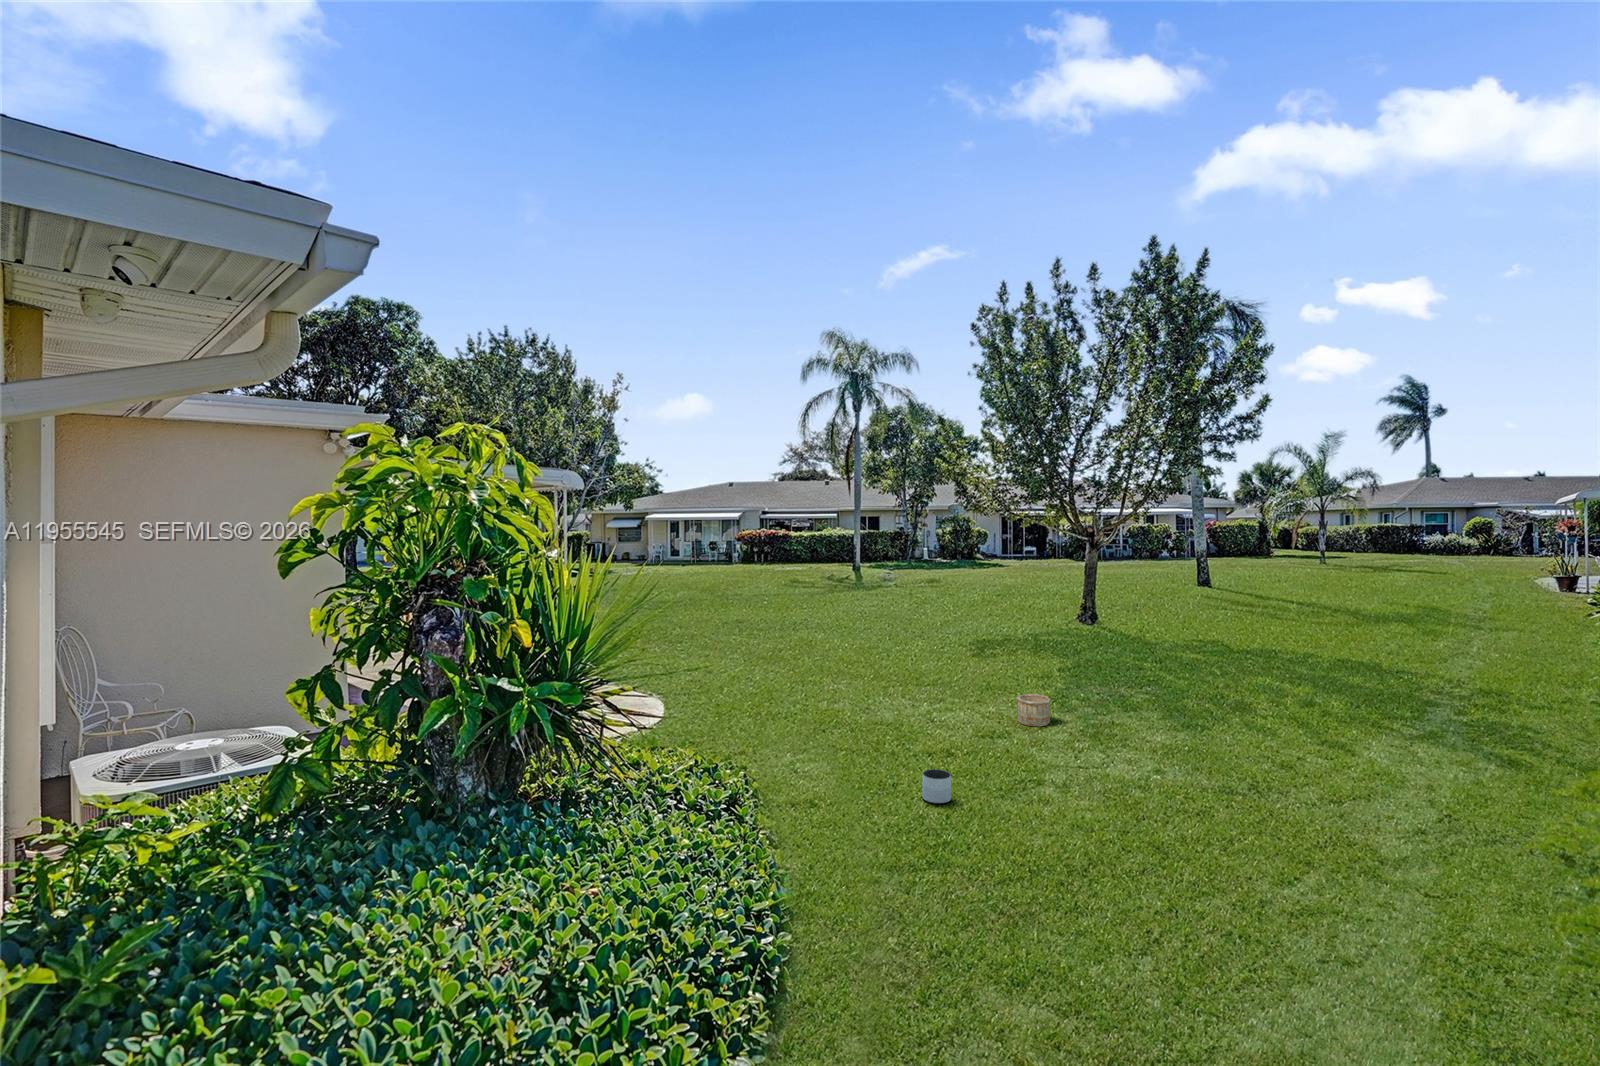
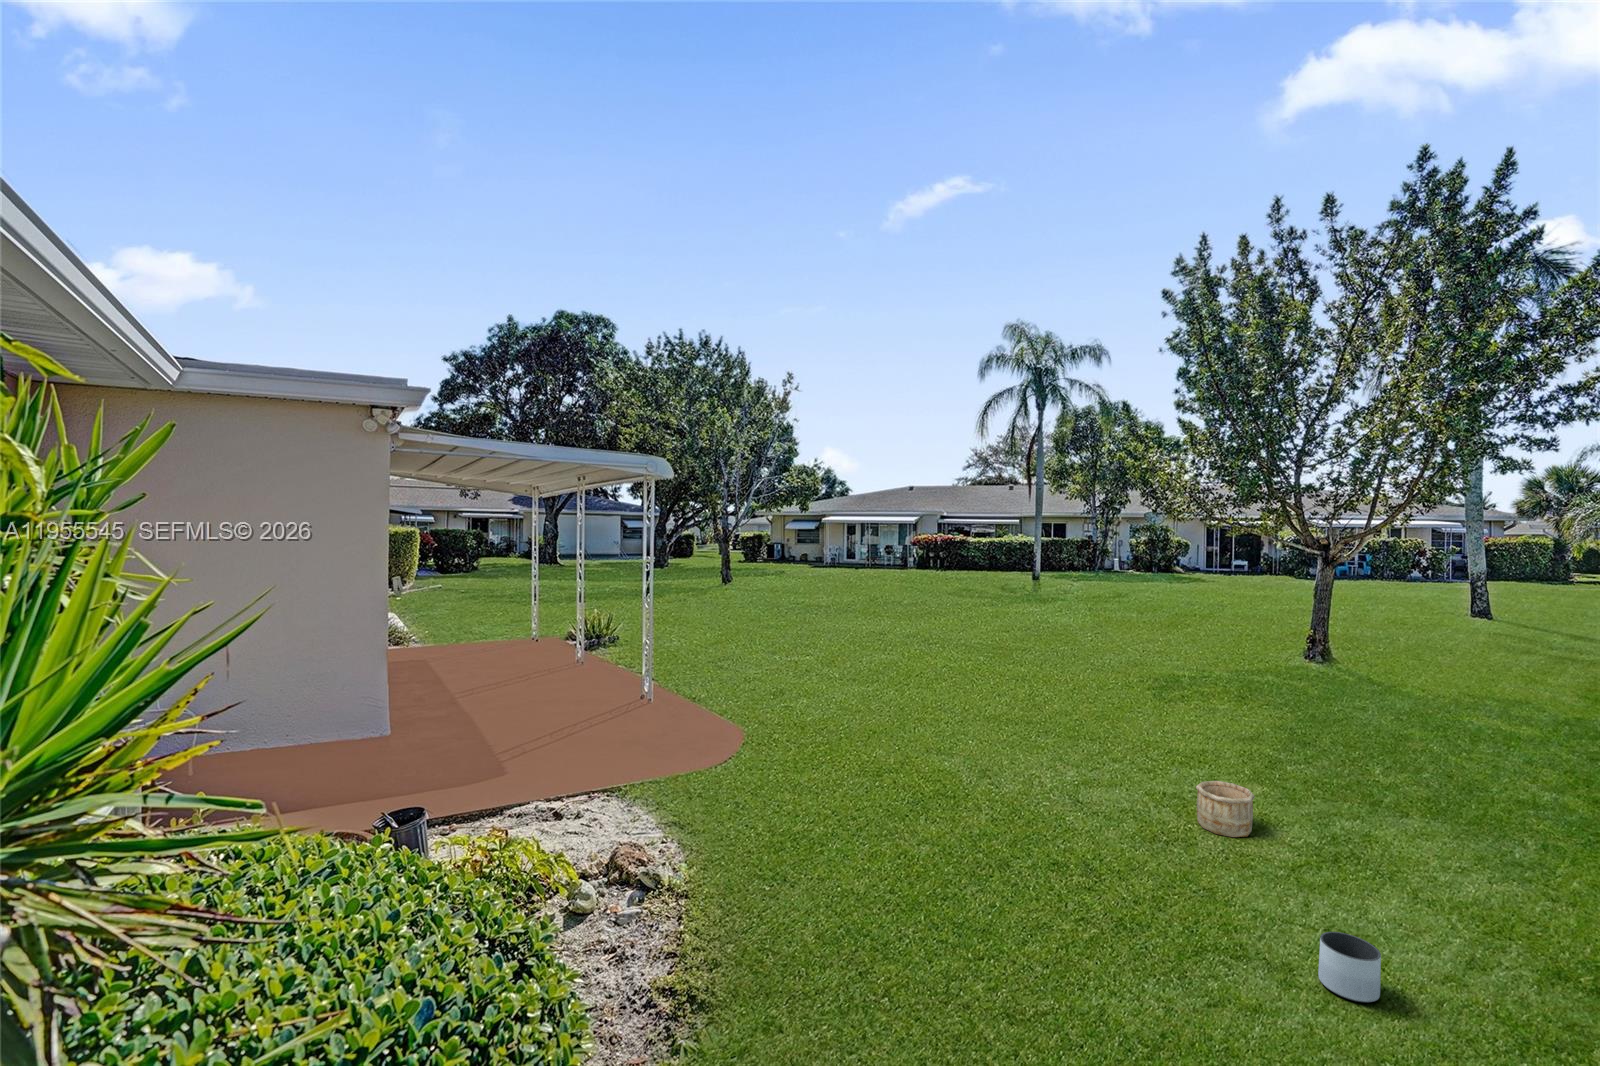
planter: present [922,769,951,804] -> present [1318,932,1381,1003]

